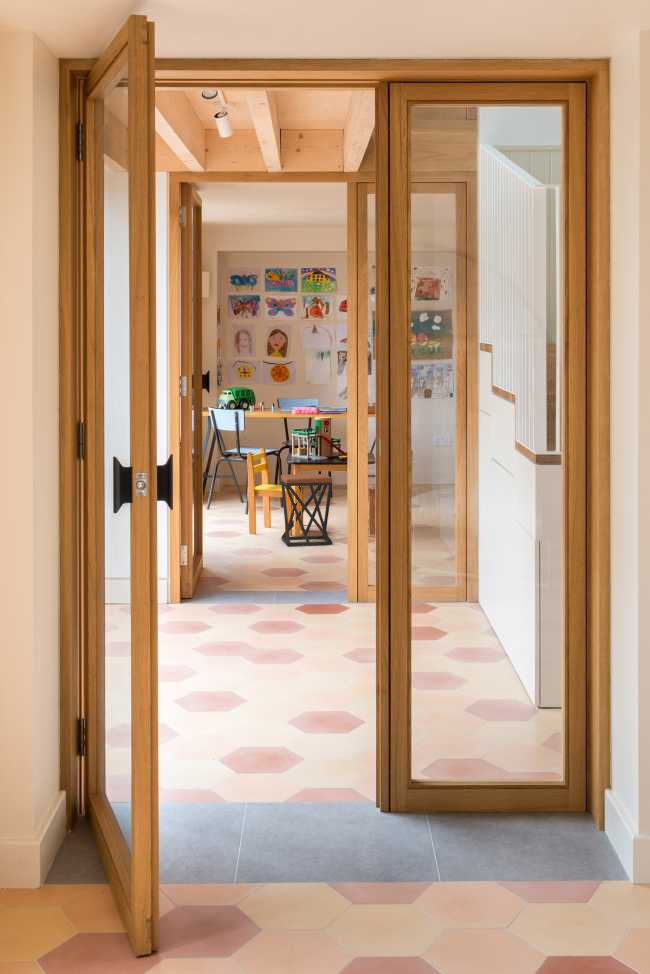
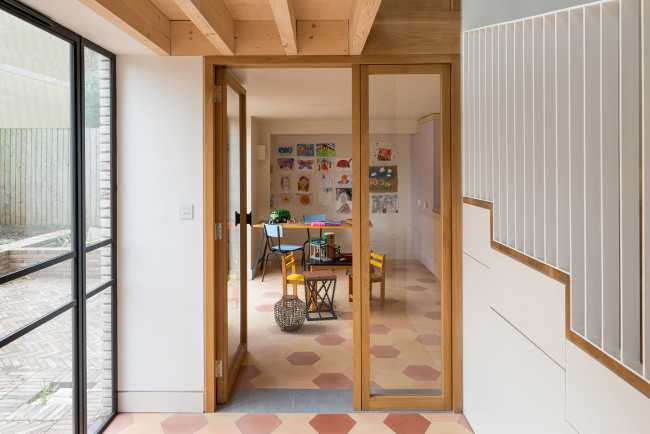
woven basket: none [239,503,286,554] -> present [274,295,306,331]

